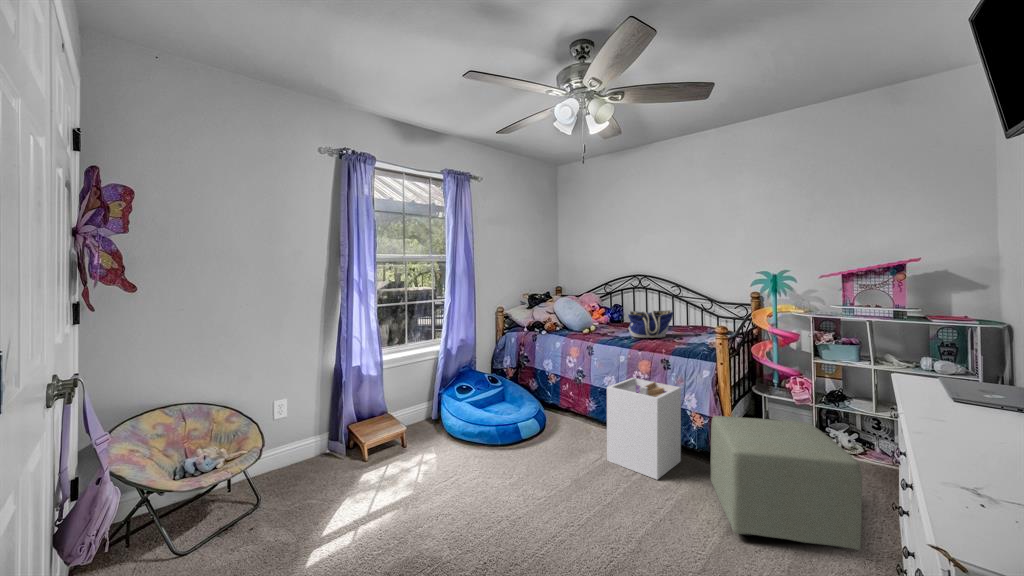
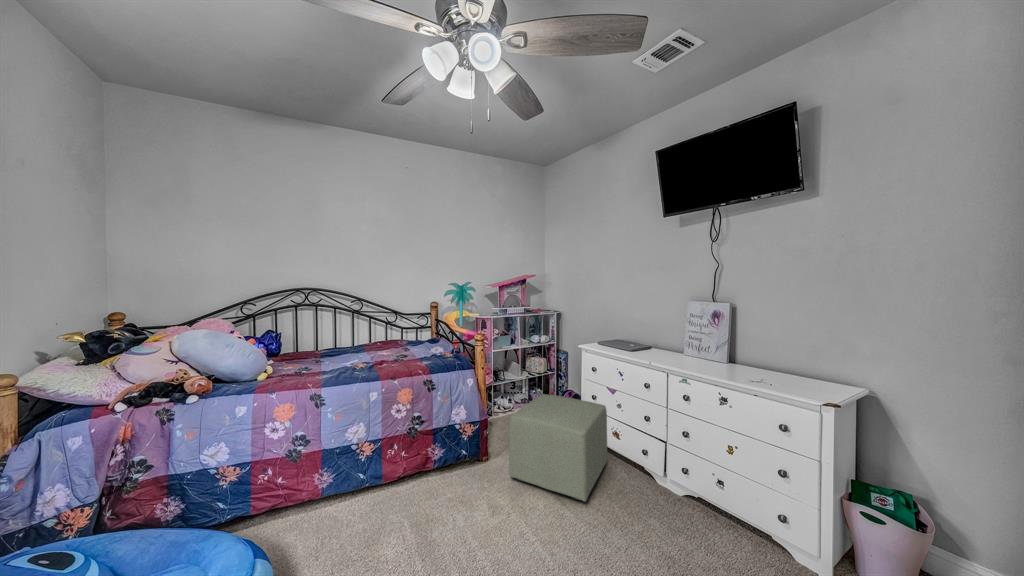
tote bag: present [627,310,673,338] -> none [350,327,401,365]
laundry hamper: present [607,378,681,480] -> none [406,403,484,534]

